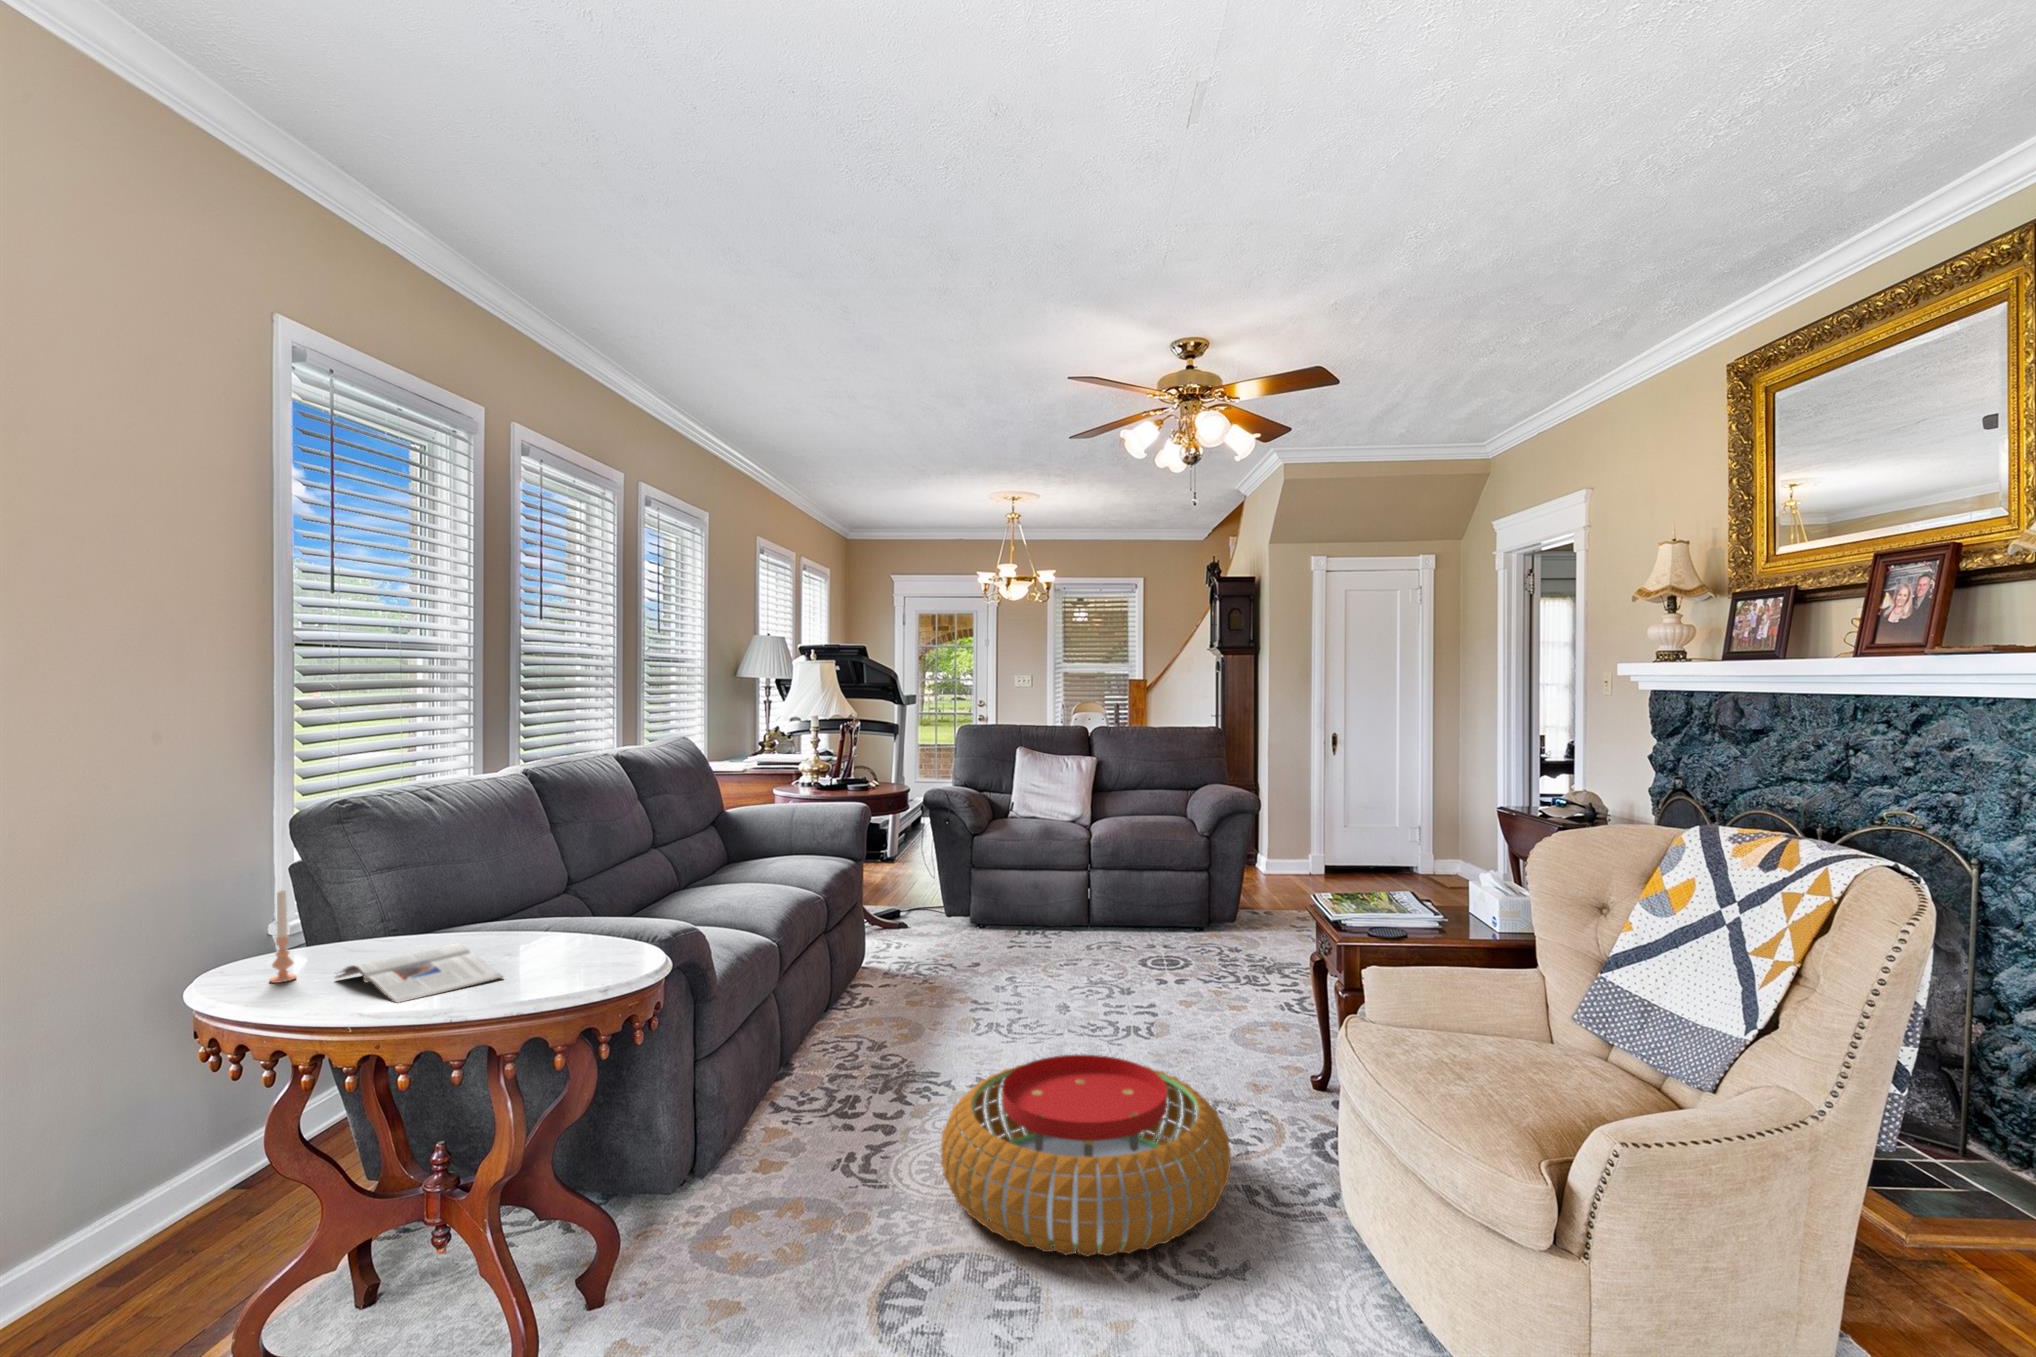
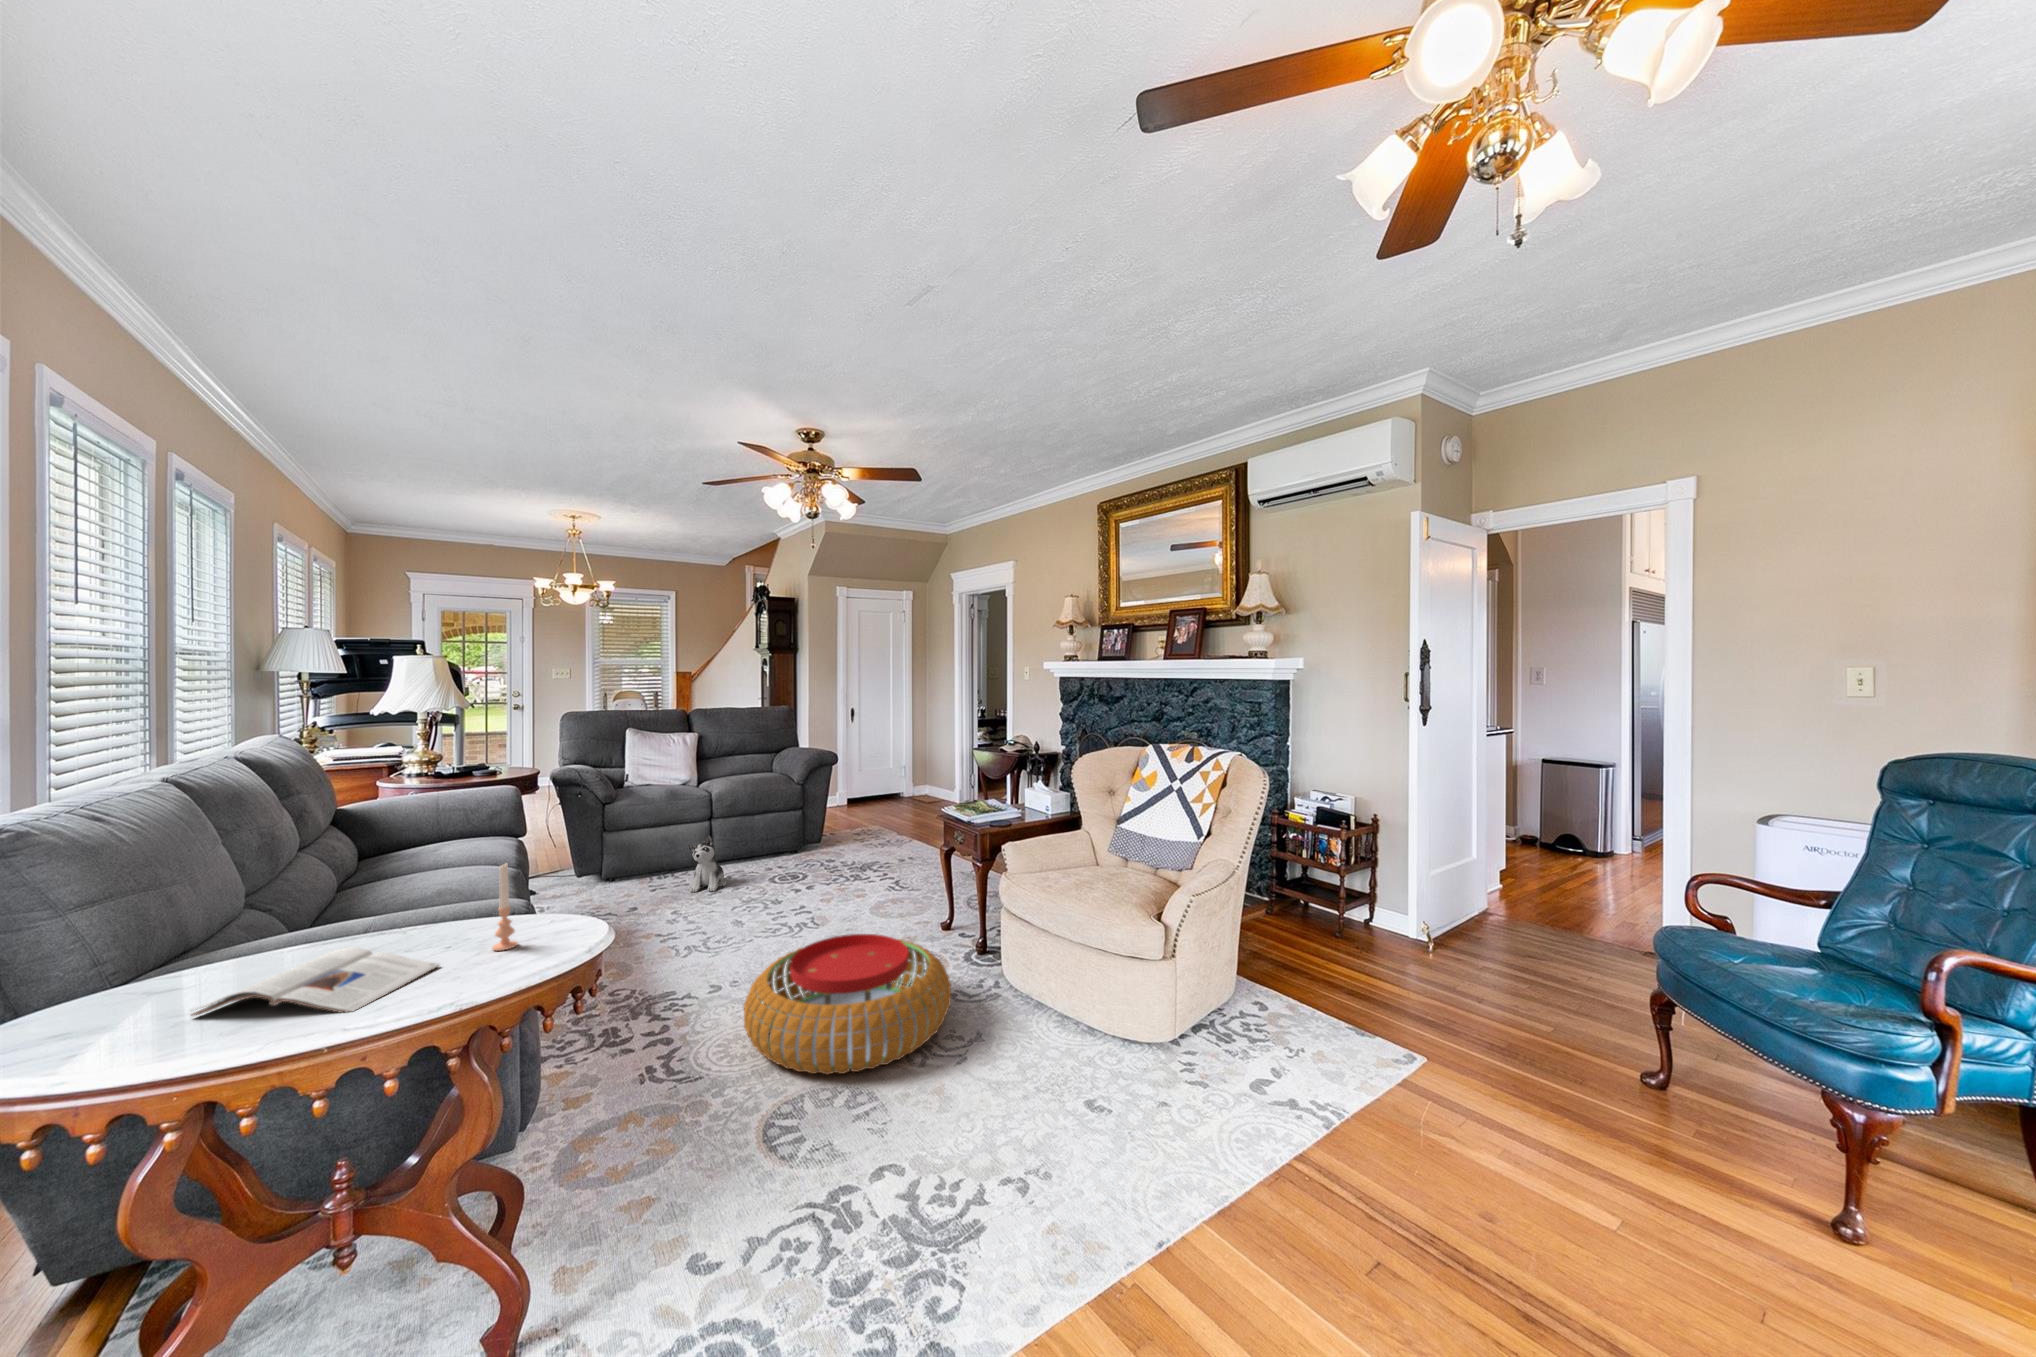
plush toy: none [1041,889,1089,963] -> present [688,836,726,892]
candle: present [269,890,297,983] -> present [492,864,518,951]

